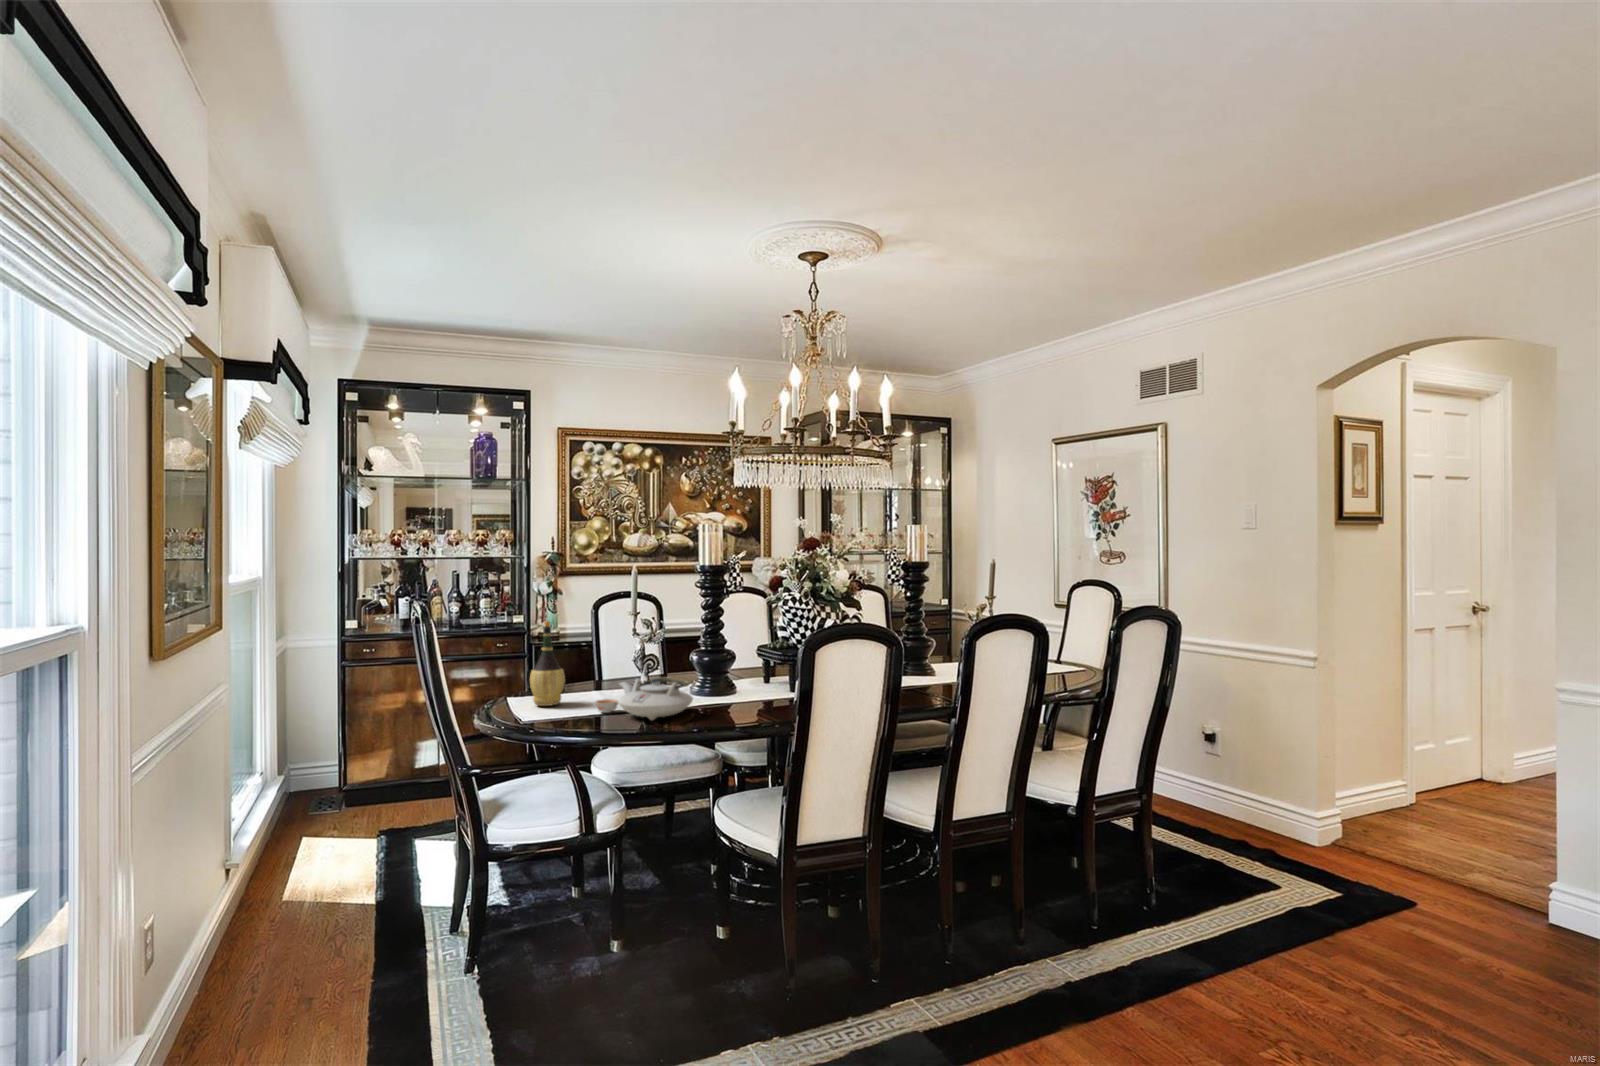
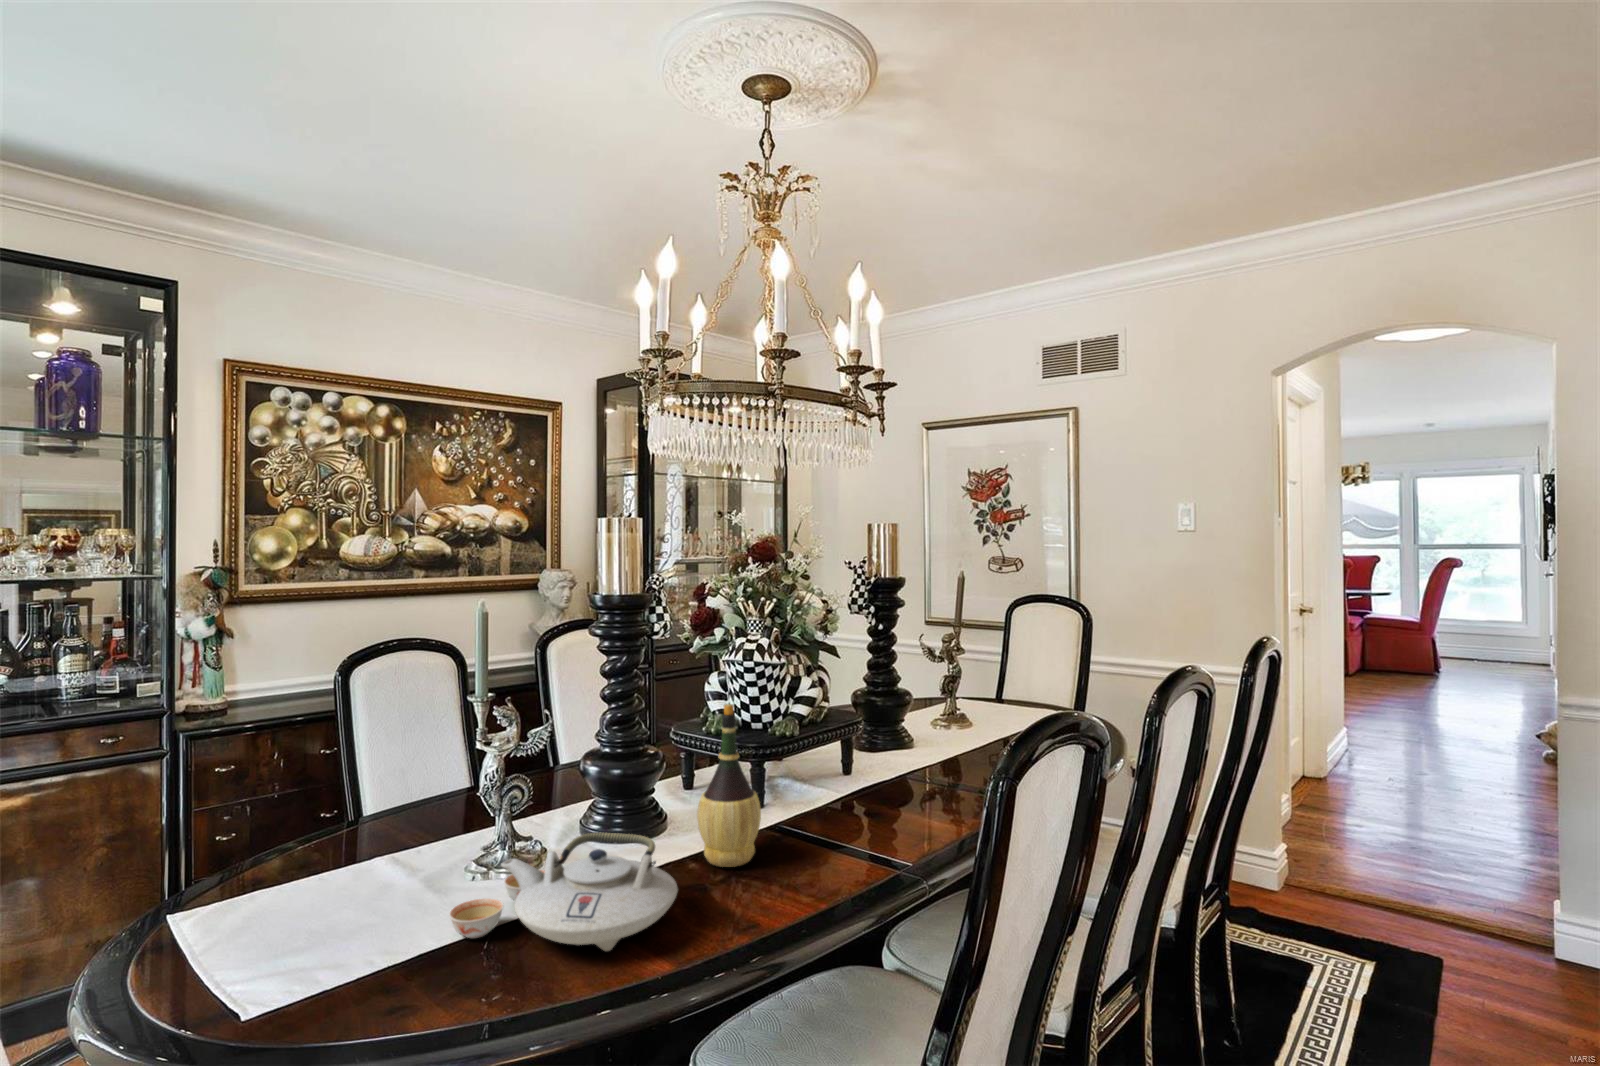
wine bottle: present [530,621,565,706] -> present [697,704,761,867]

